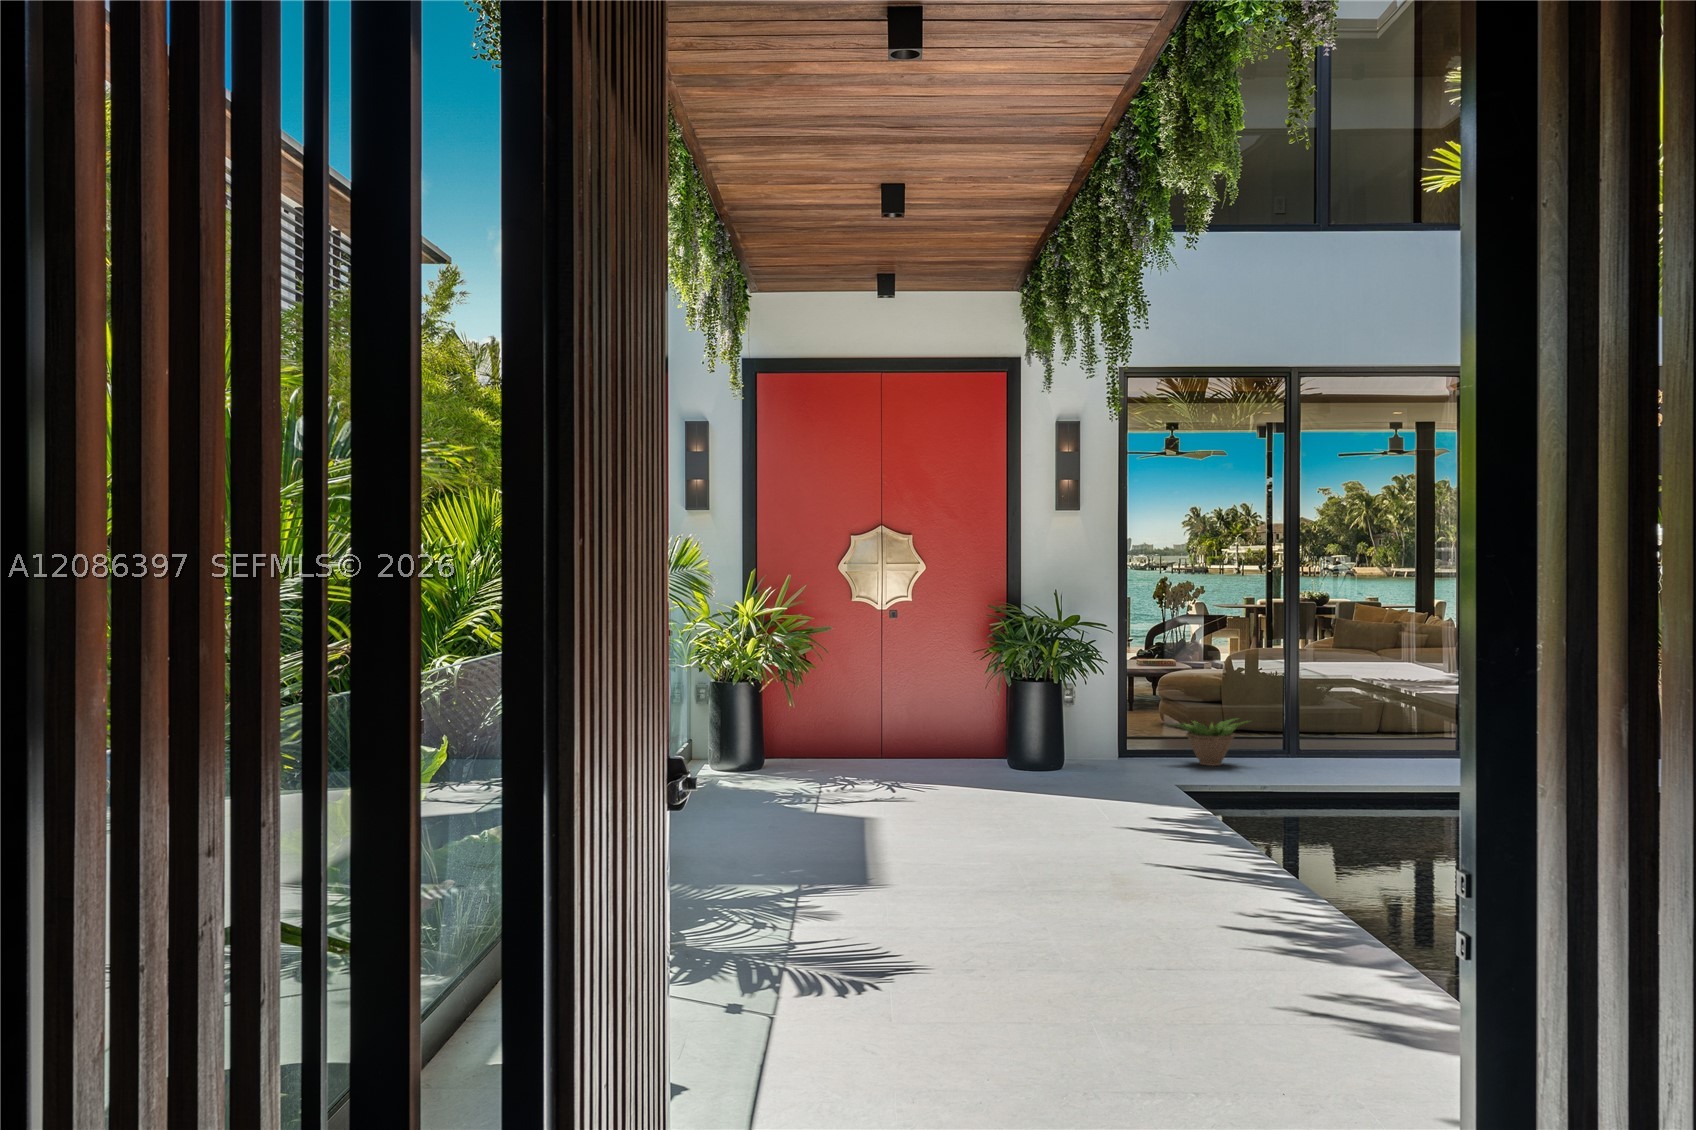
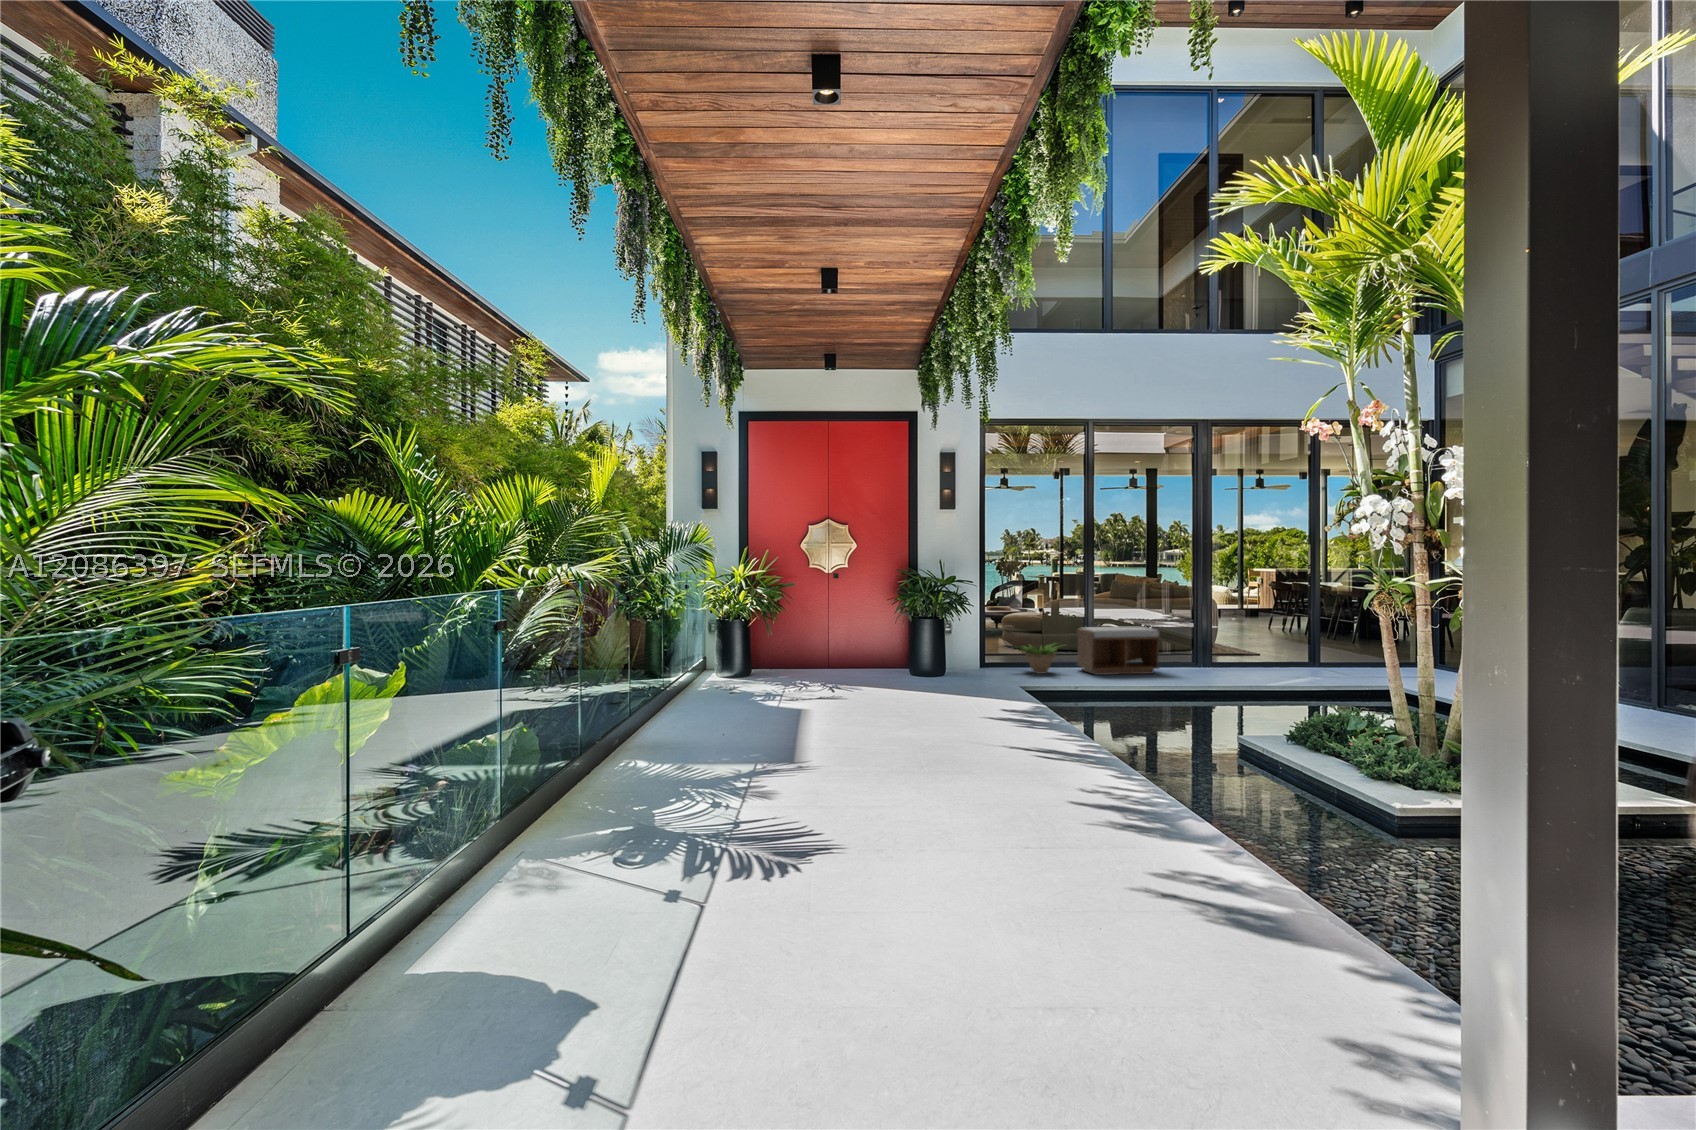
bench: none [1268,693,1397,767] -> present [1077,627,1160,675]

